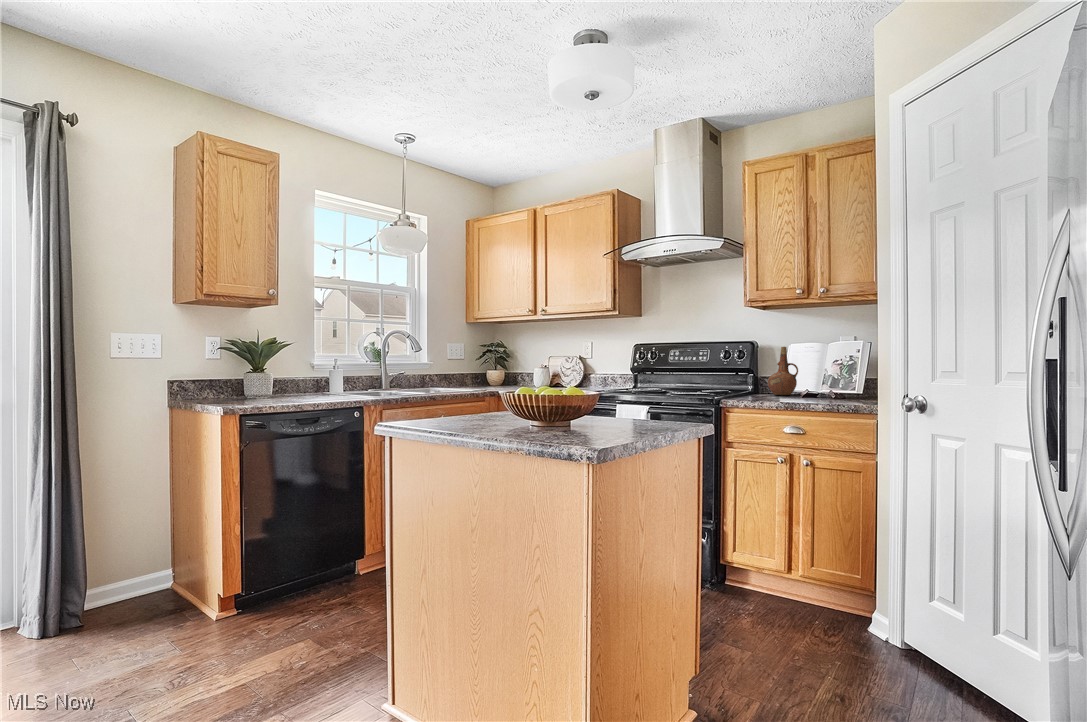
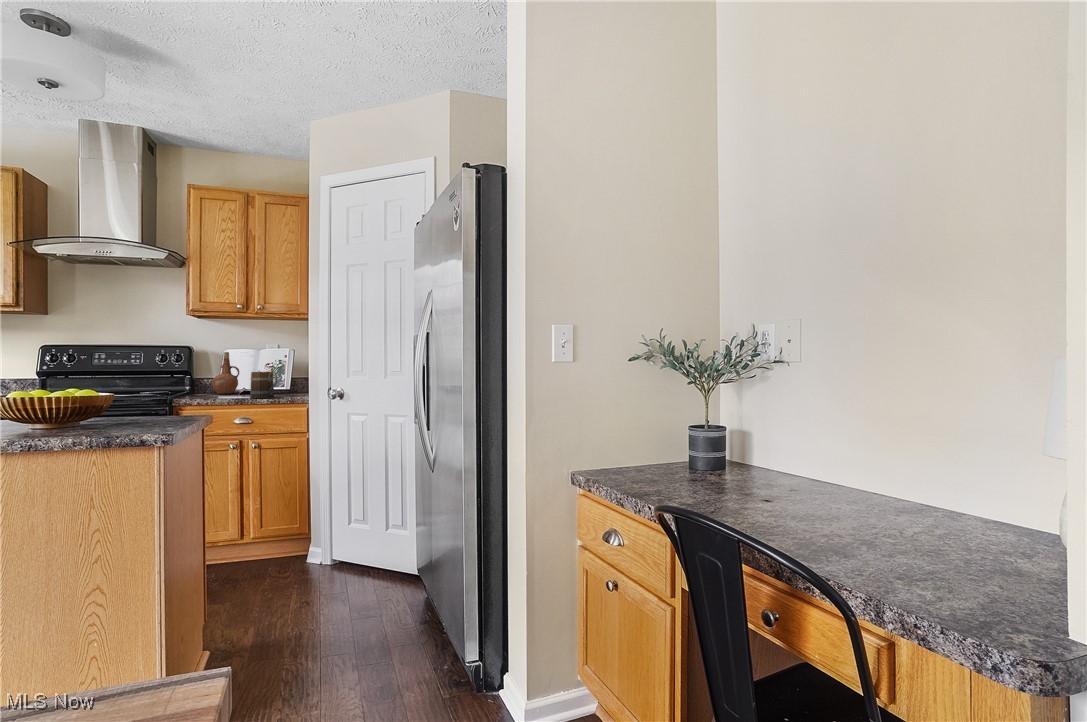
mug: none [802,370,833,404] -> present [250,371,277,398]

